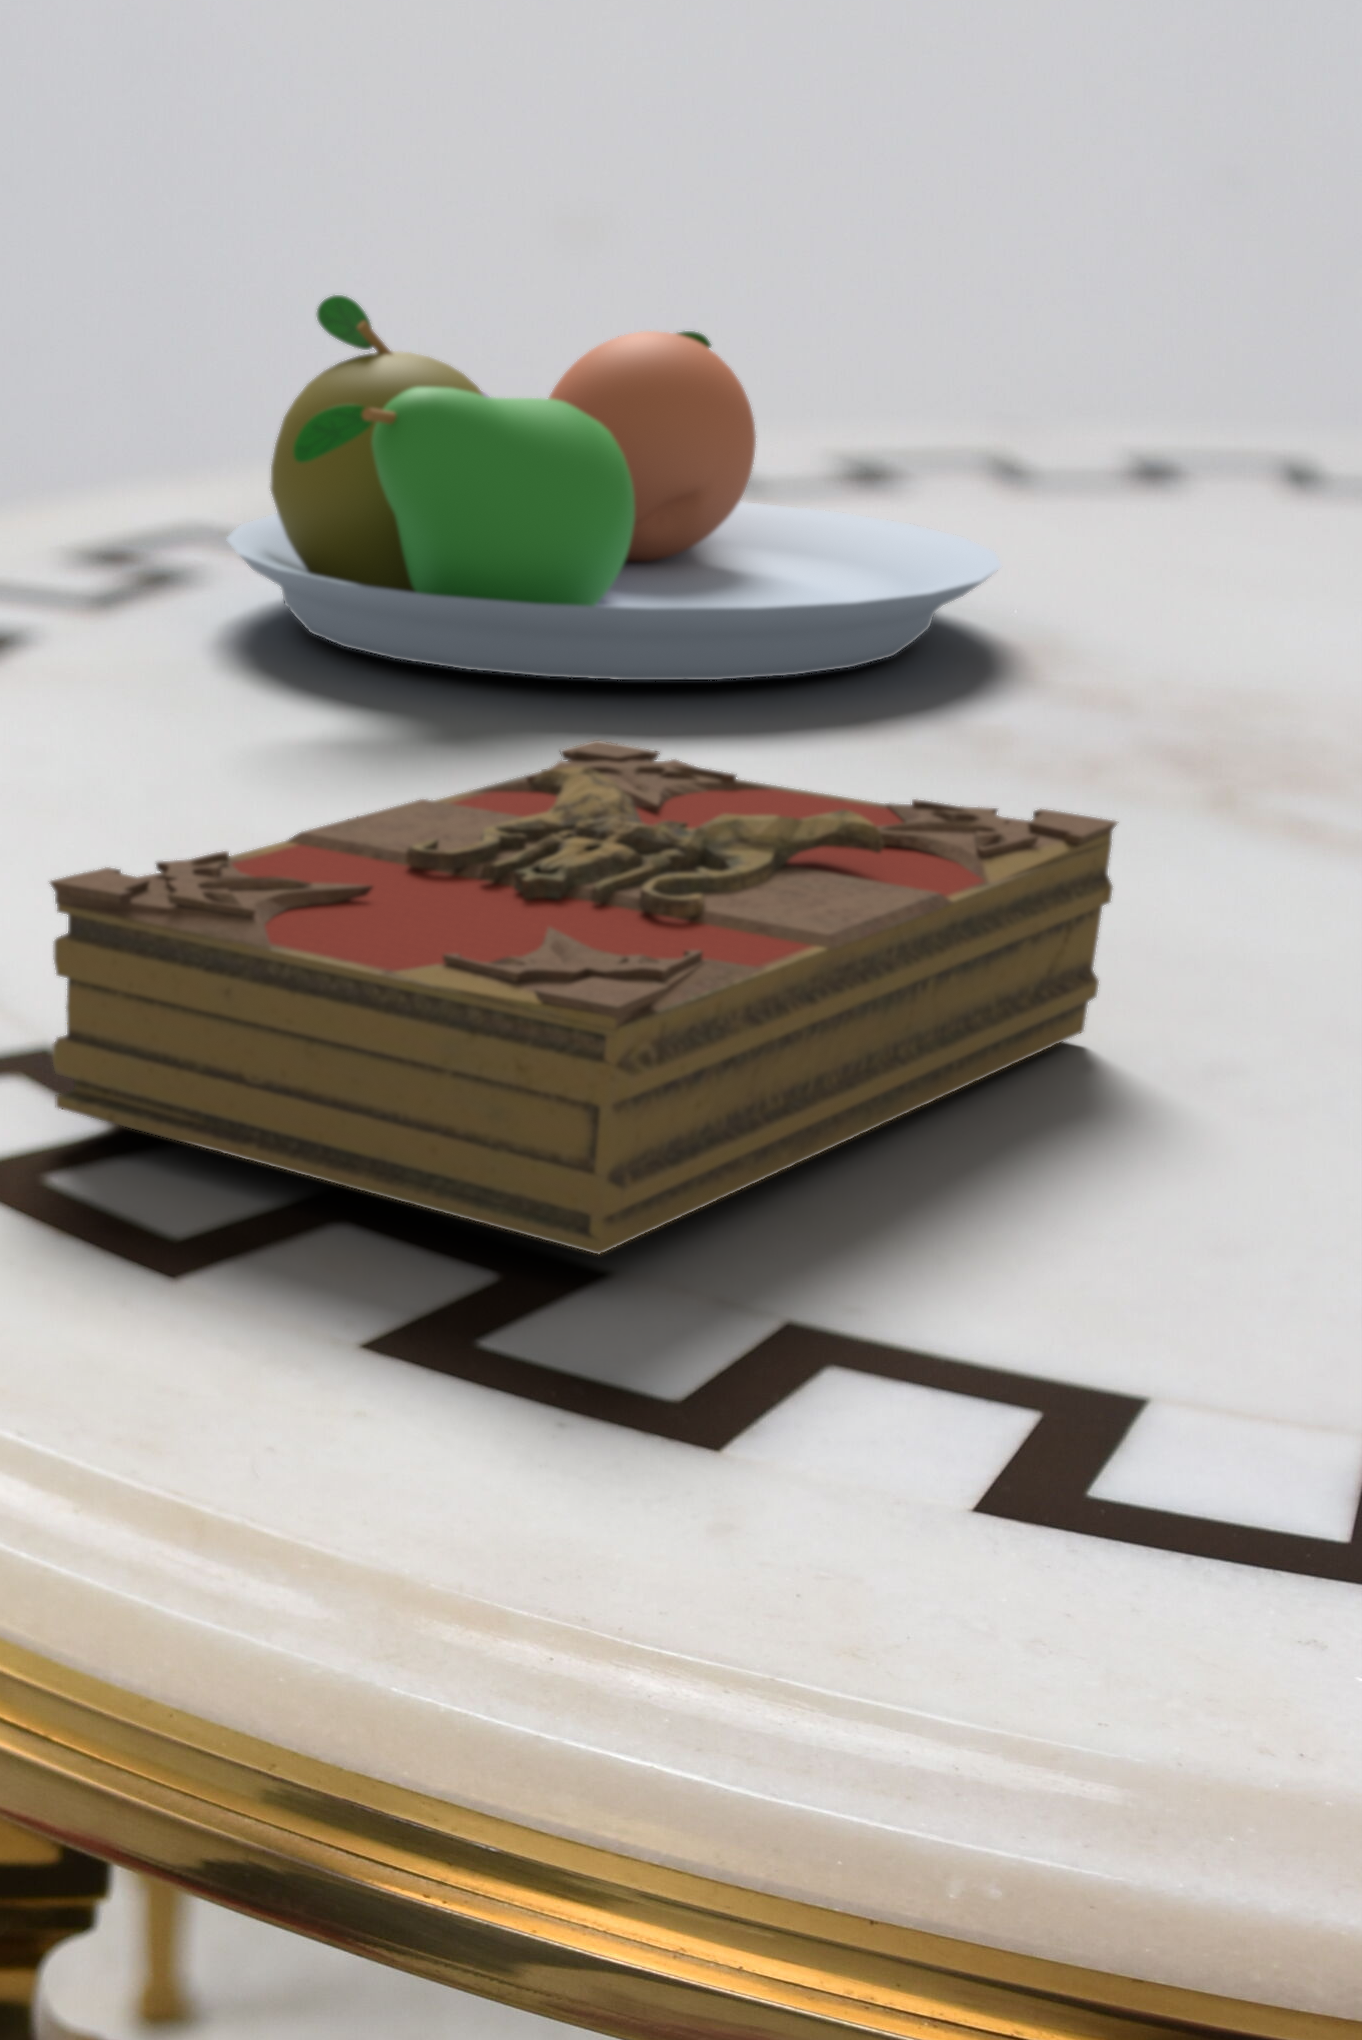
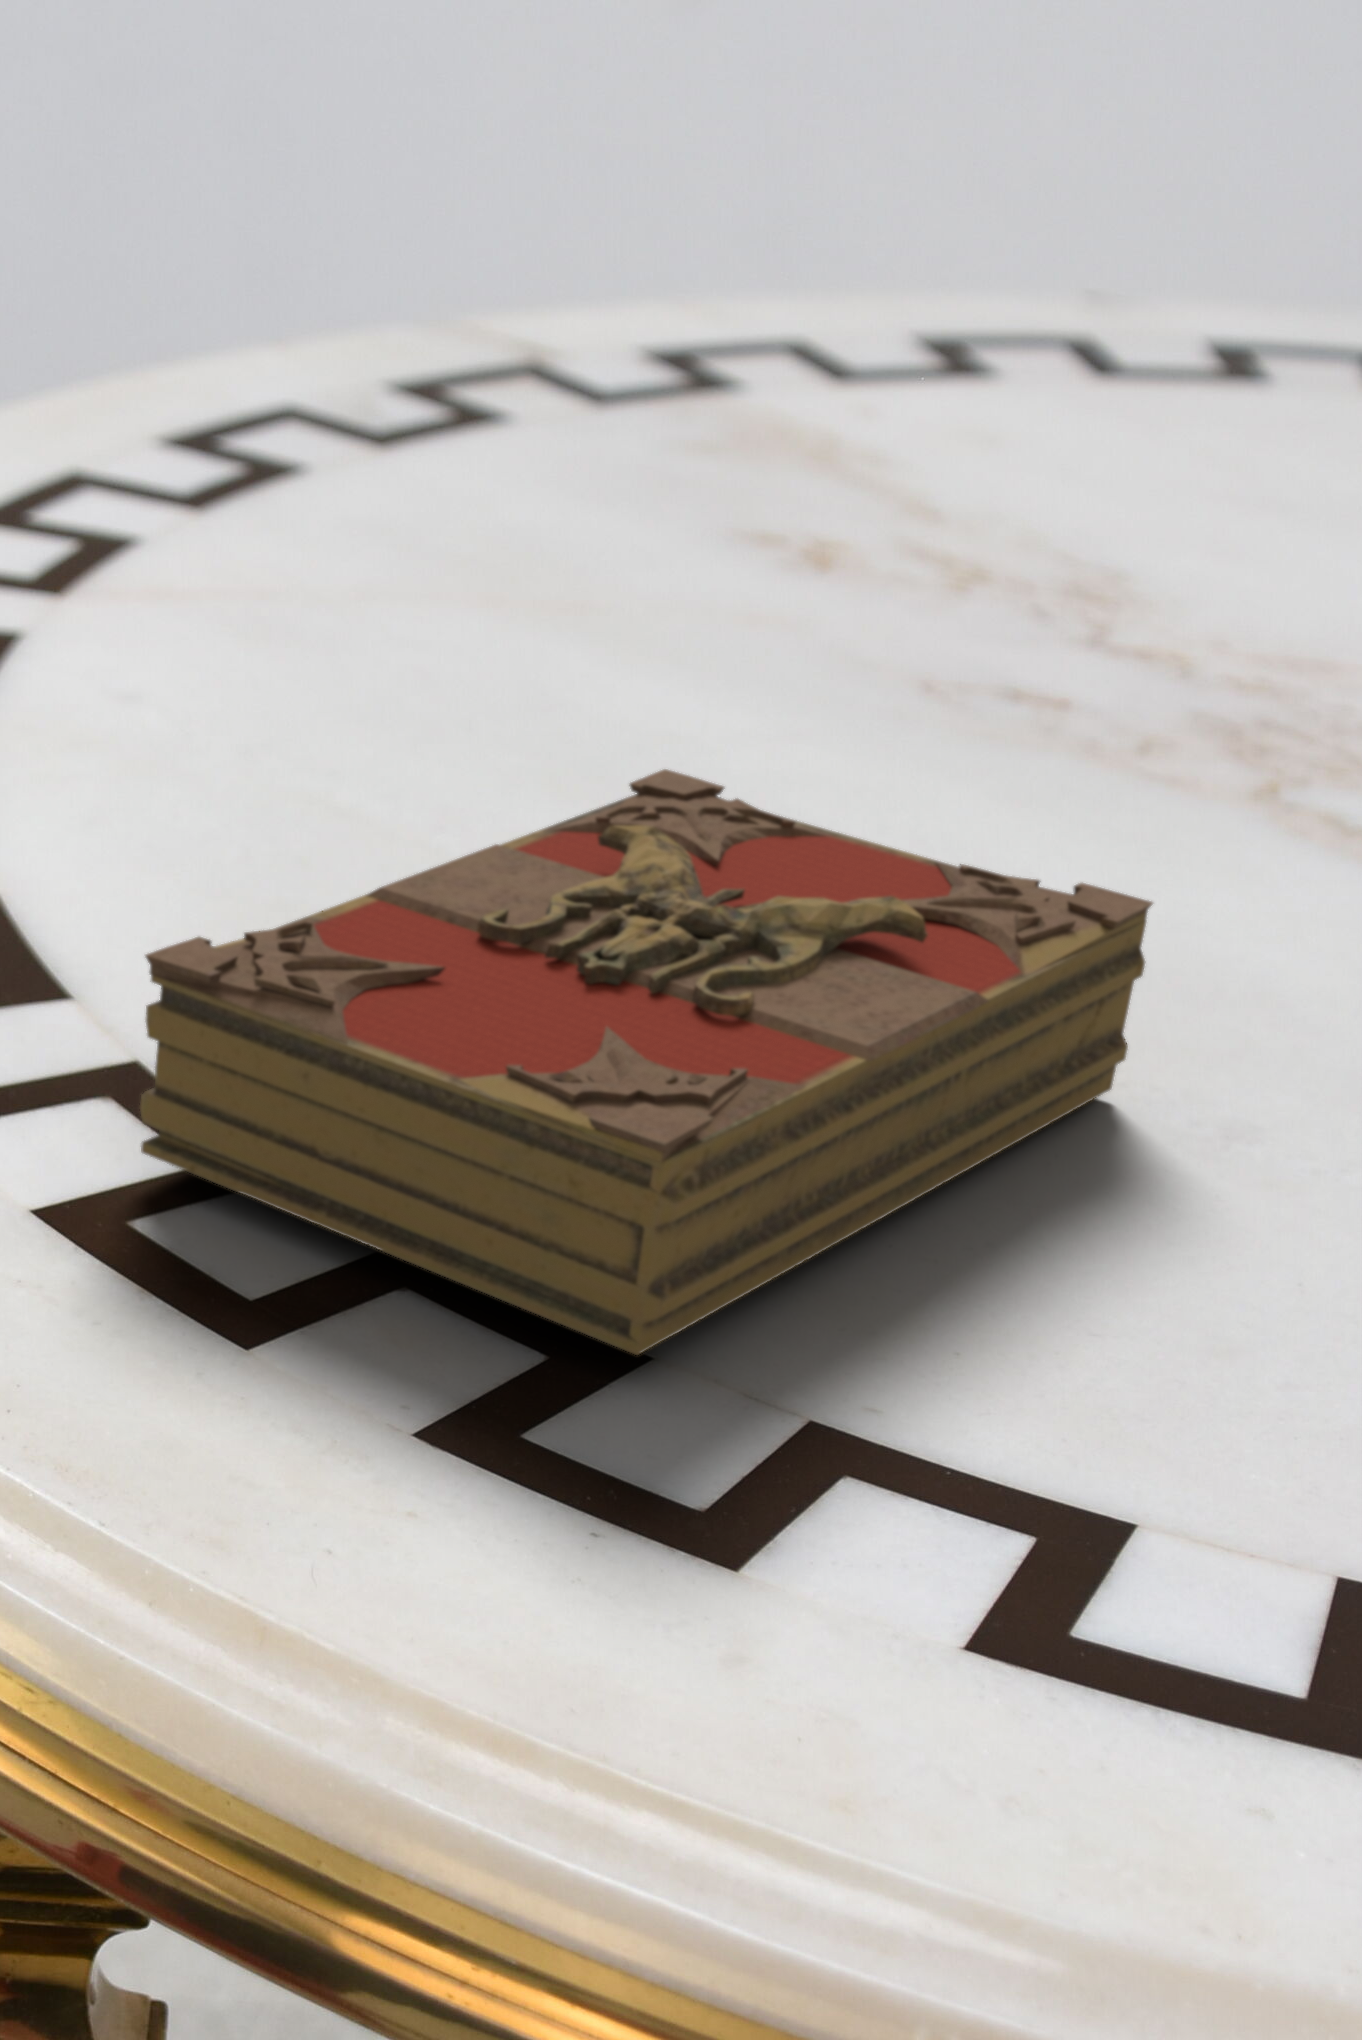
fruit bowl: present [227,295,1001,680] -> none [320,224,1076,628]

